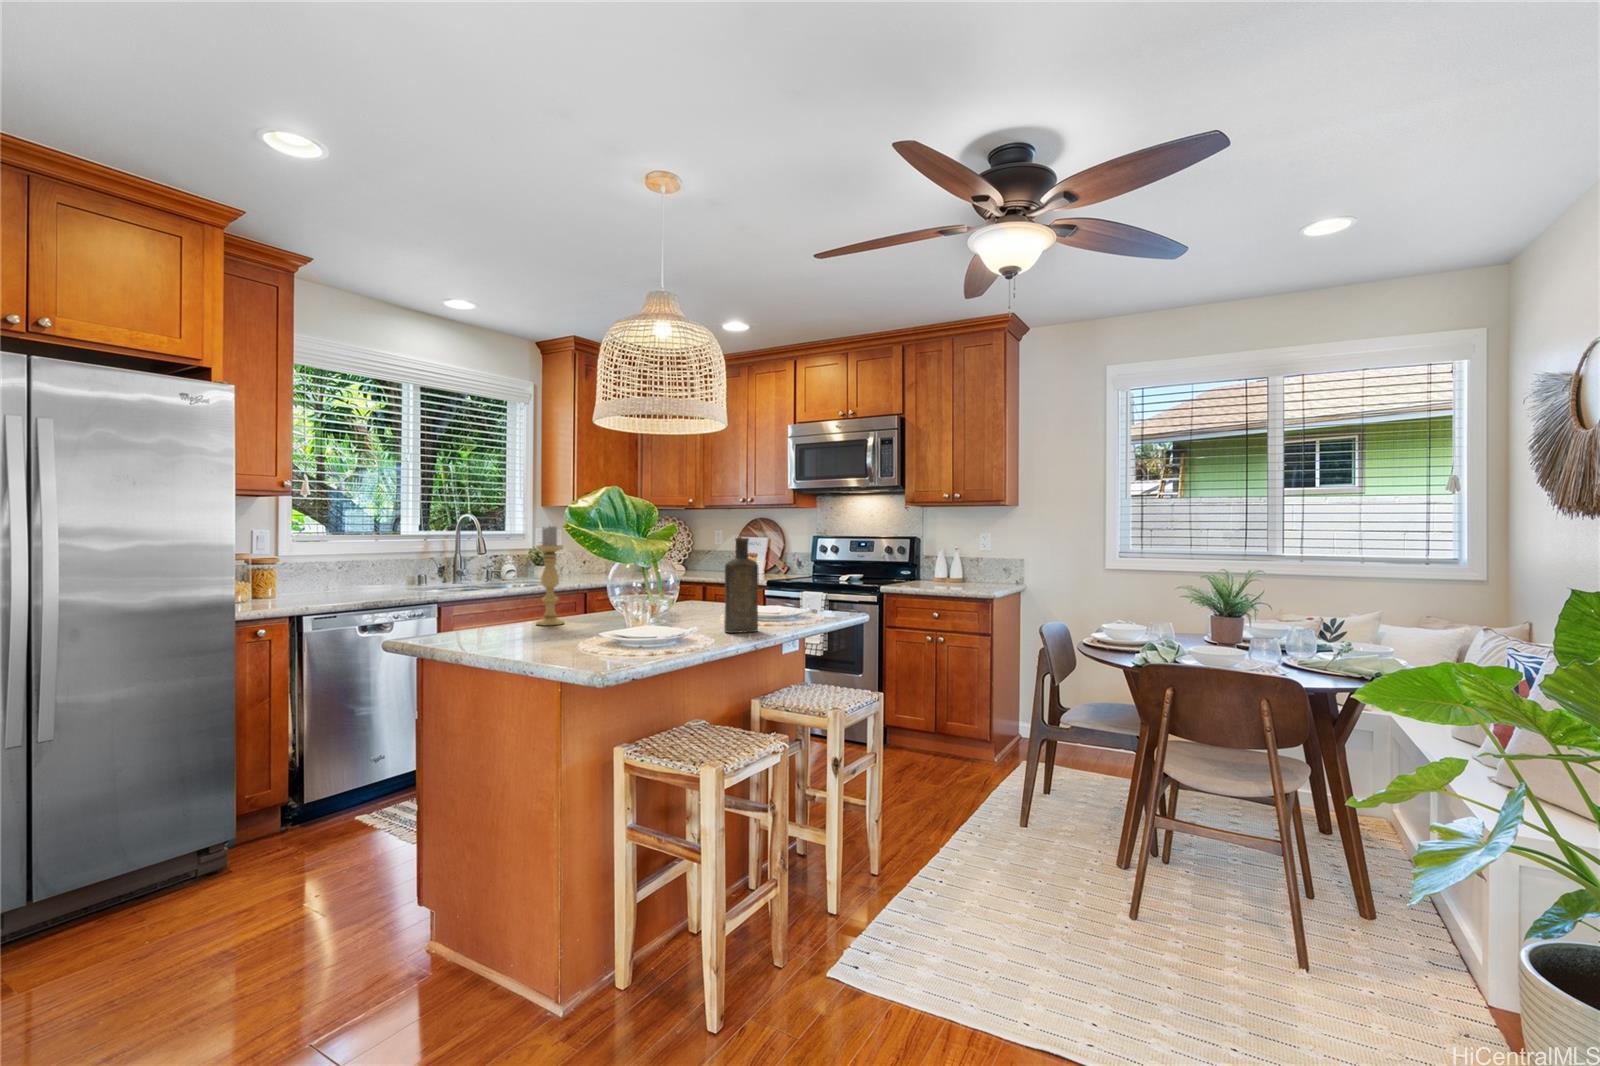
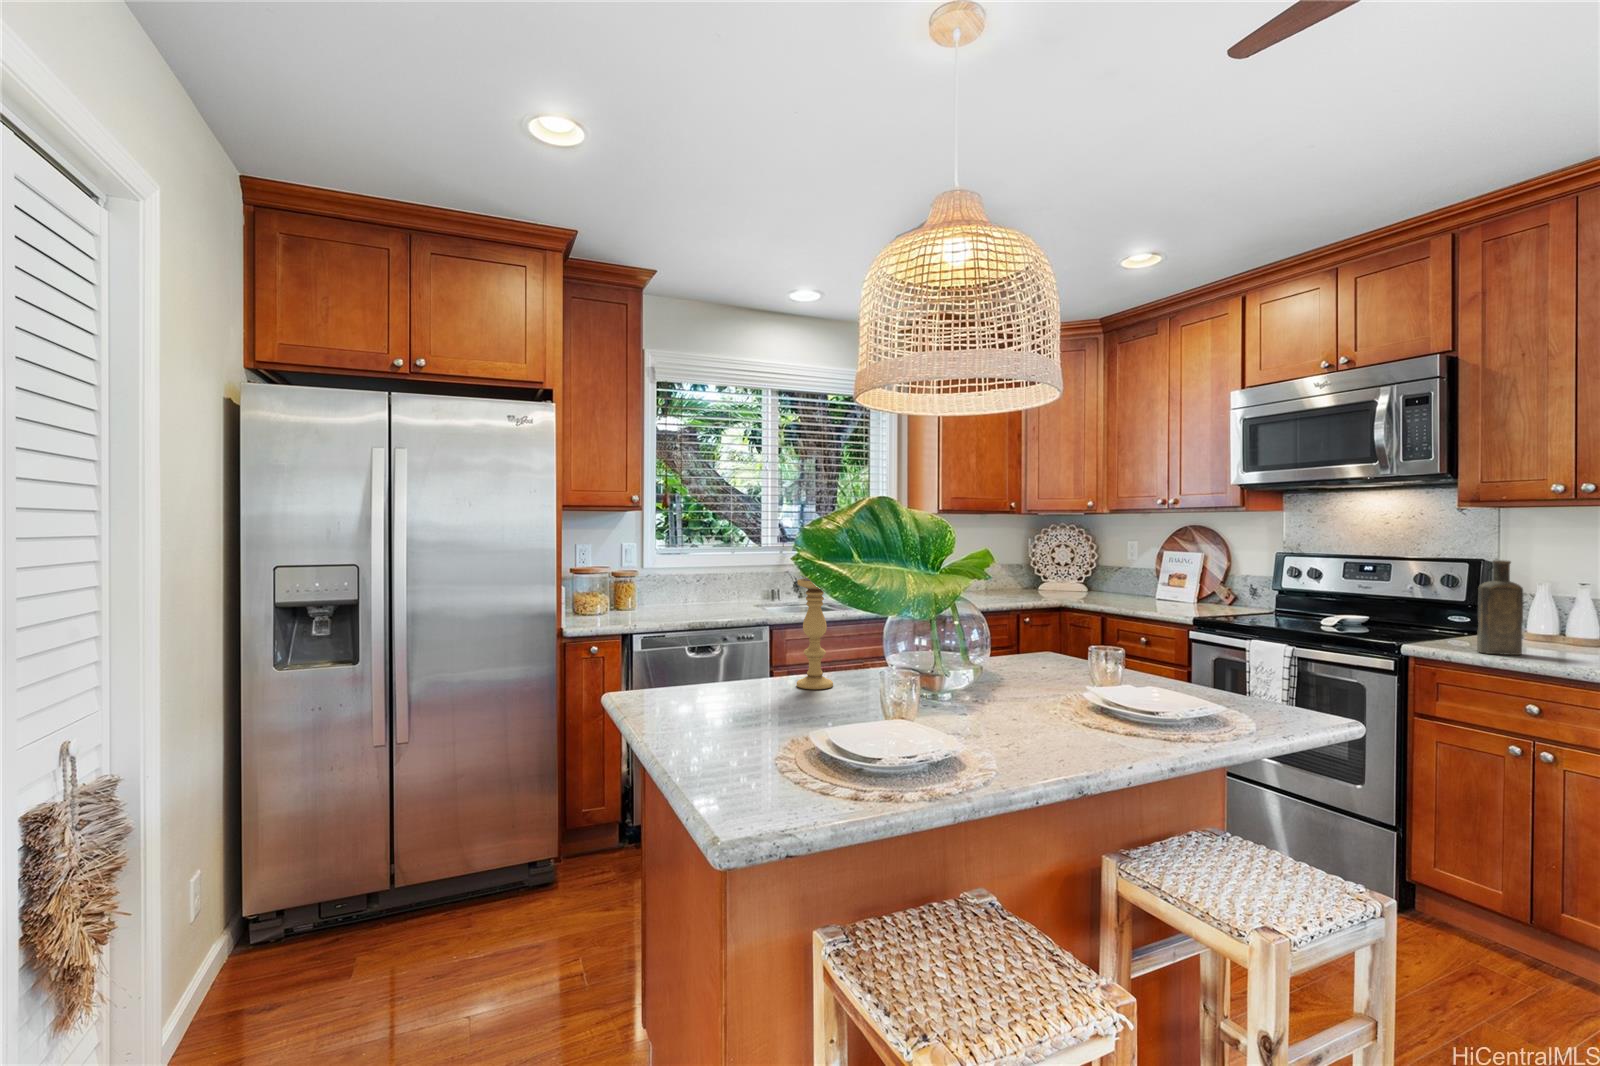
bottle: present [724,538,759,633] -> present [1477,560,1523,655]

